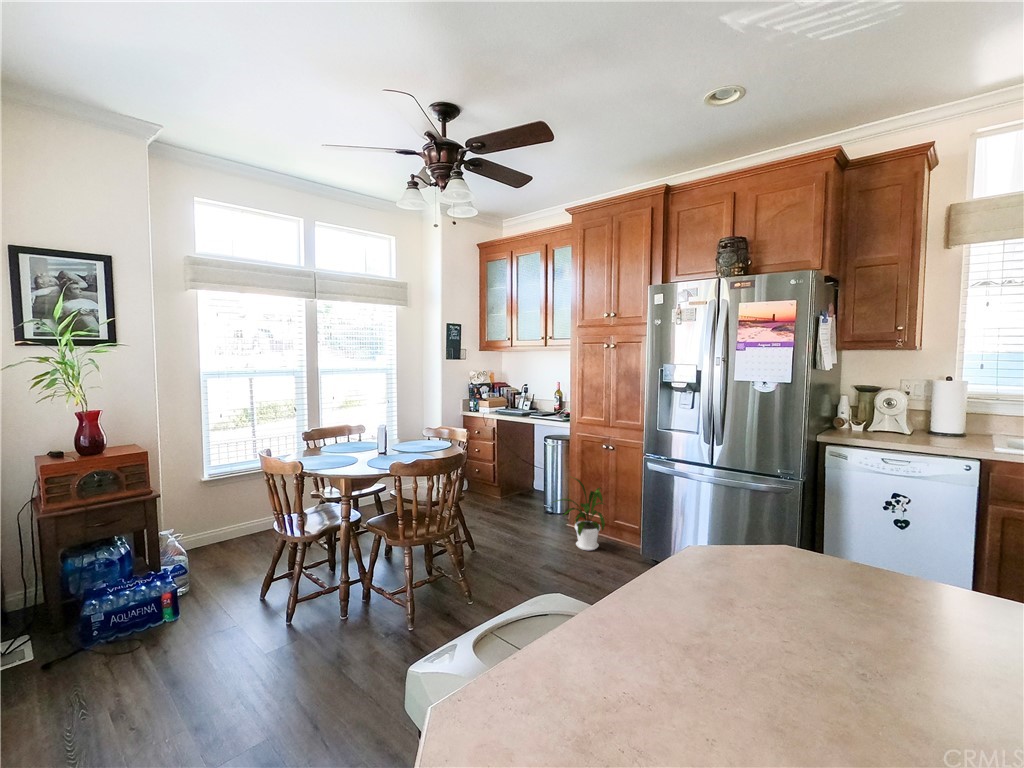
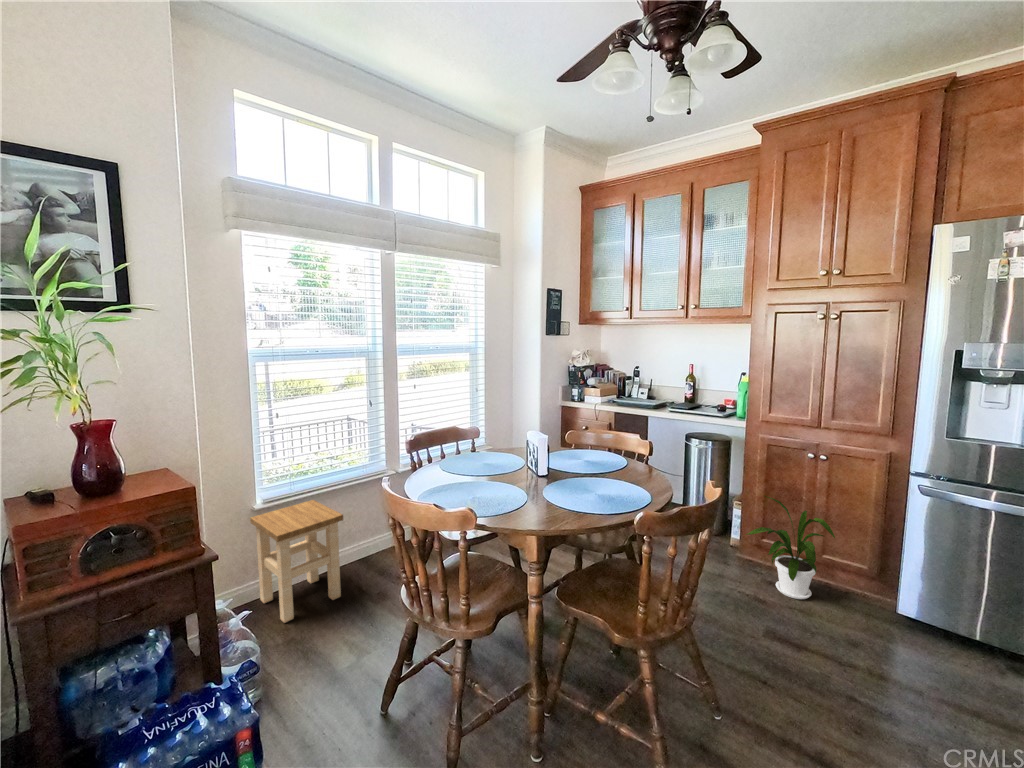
stool: none [196,478,261,559] -> present [250,500,343,623]

